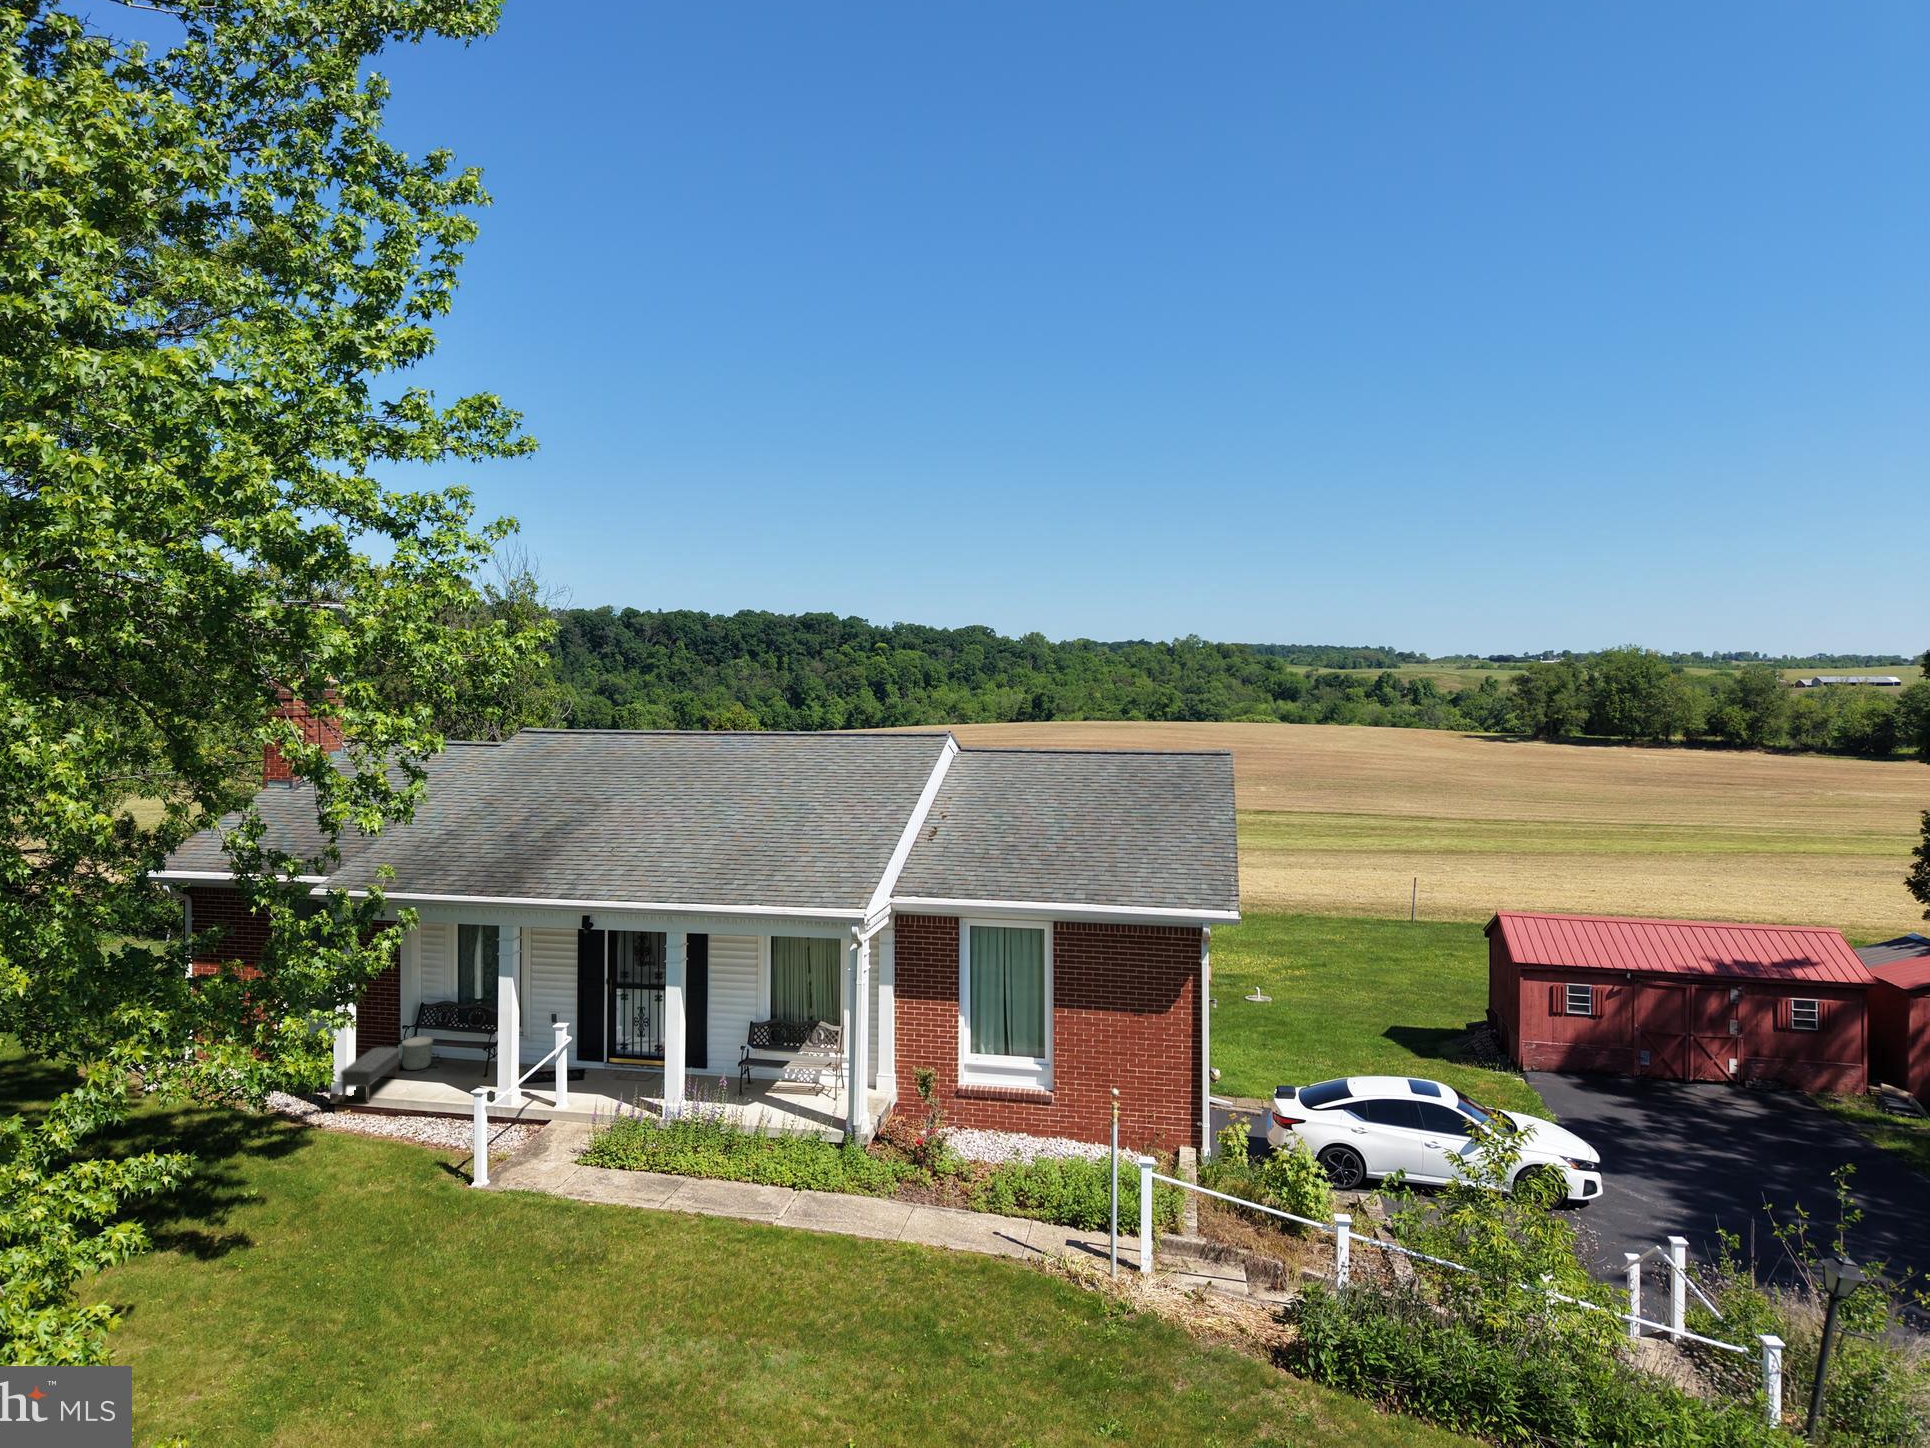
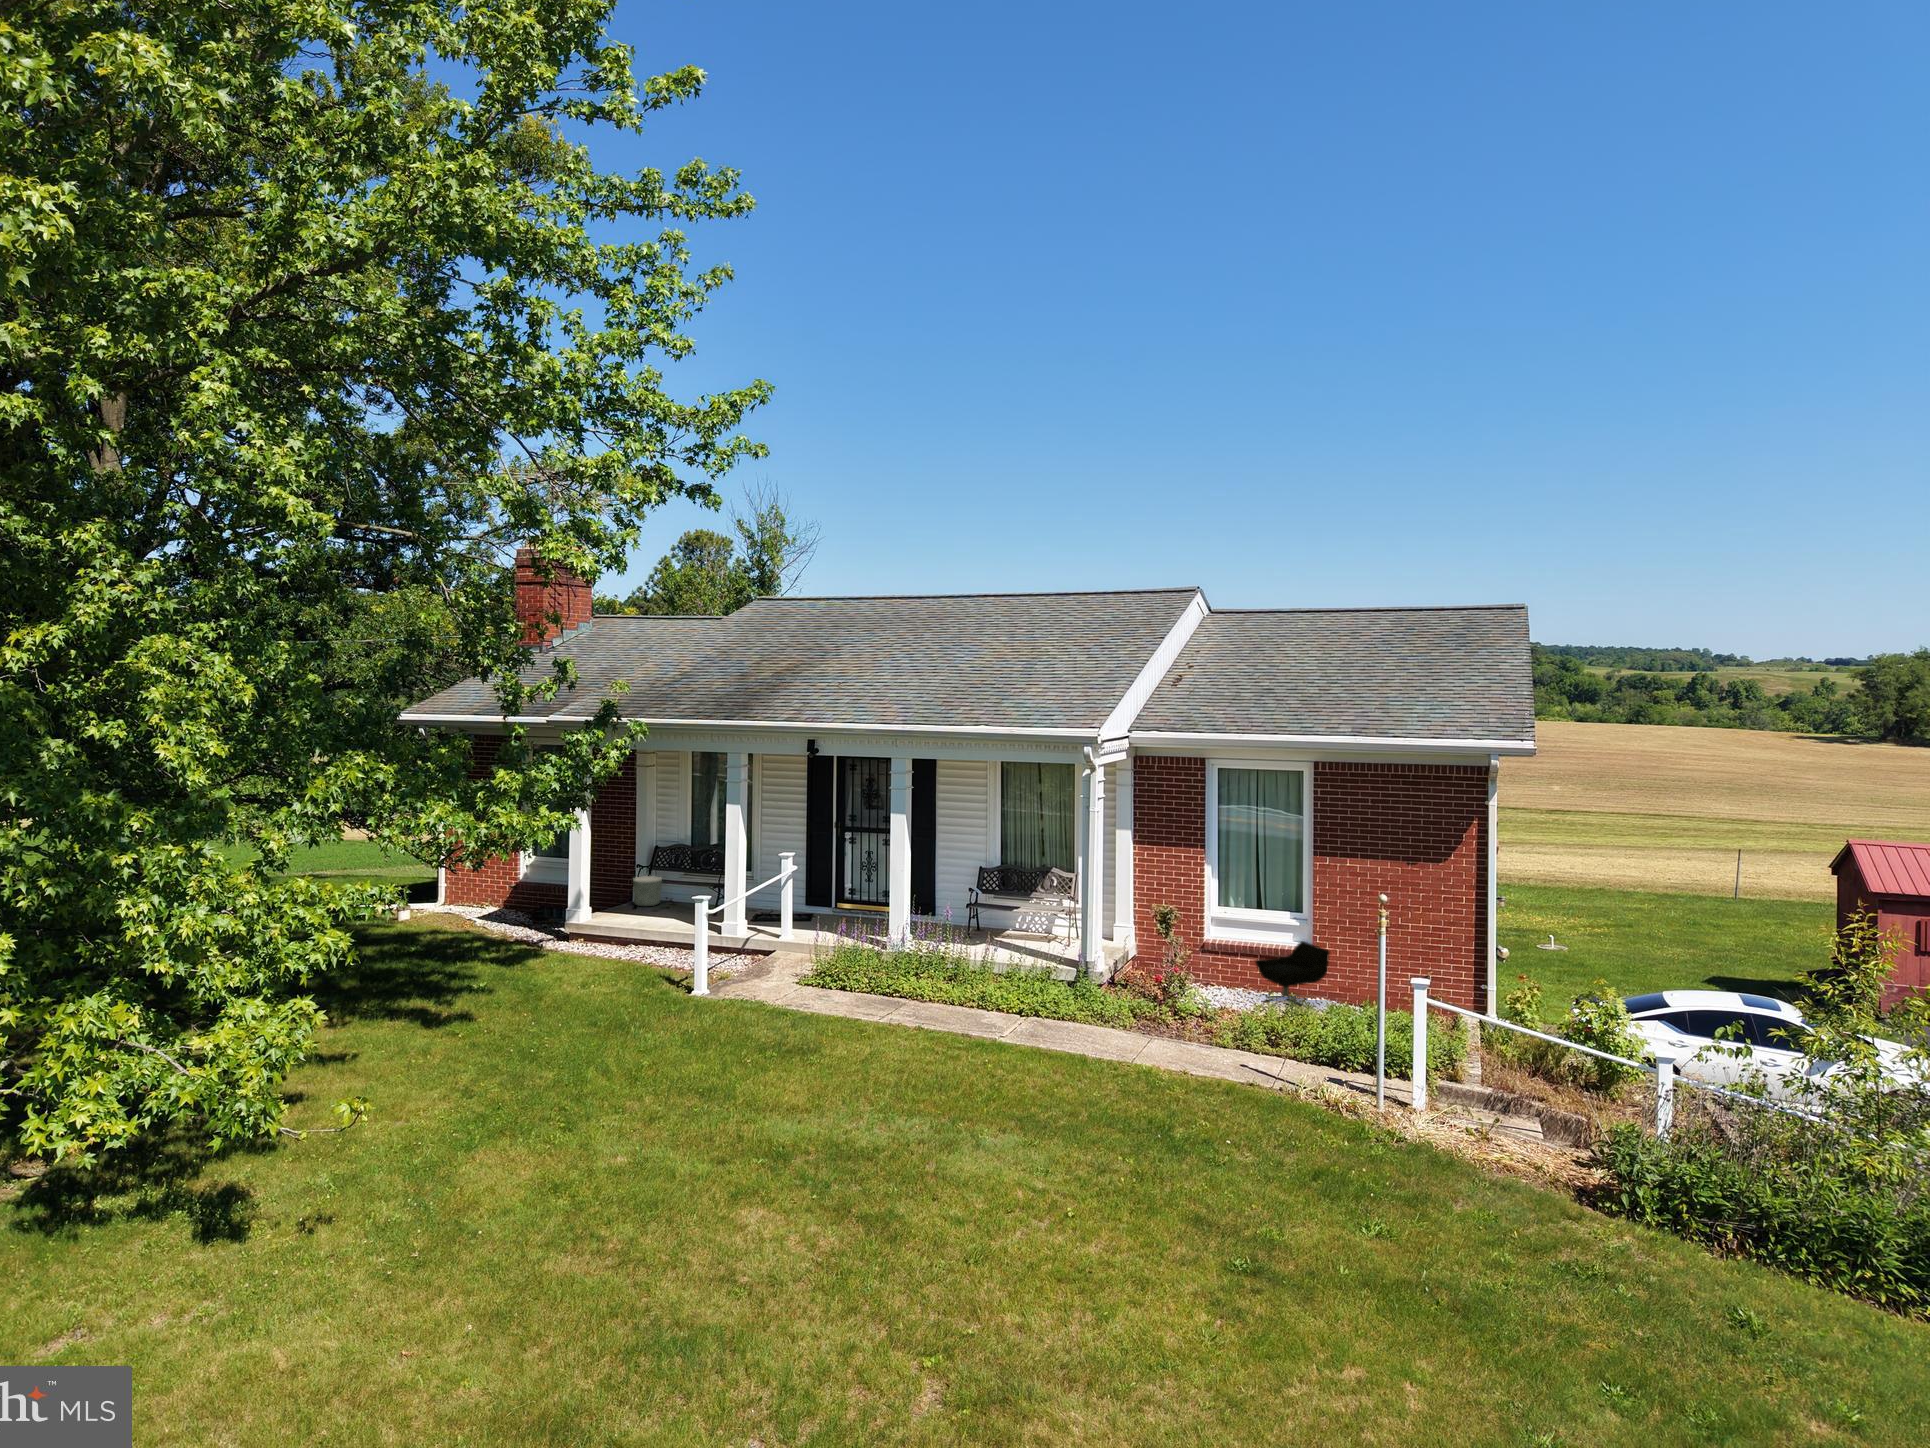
bench: present [341,1047,400,1102] -> none [577,880,631,927]
lounge chair: none [1003,1087,1067,1151] -> present [1255,941,1330,1004]

